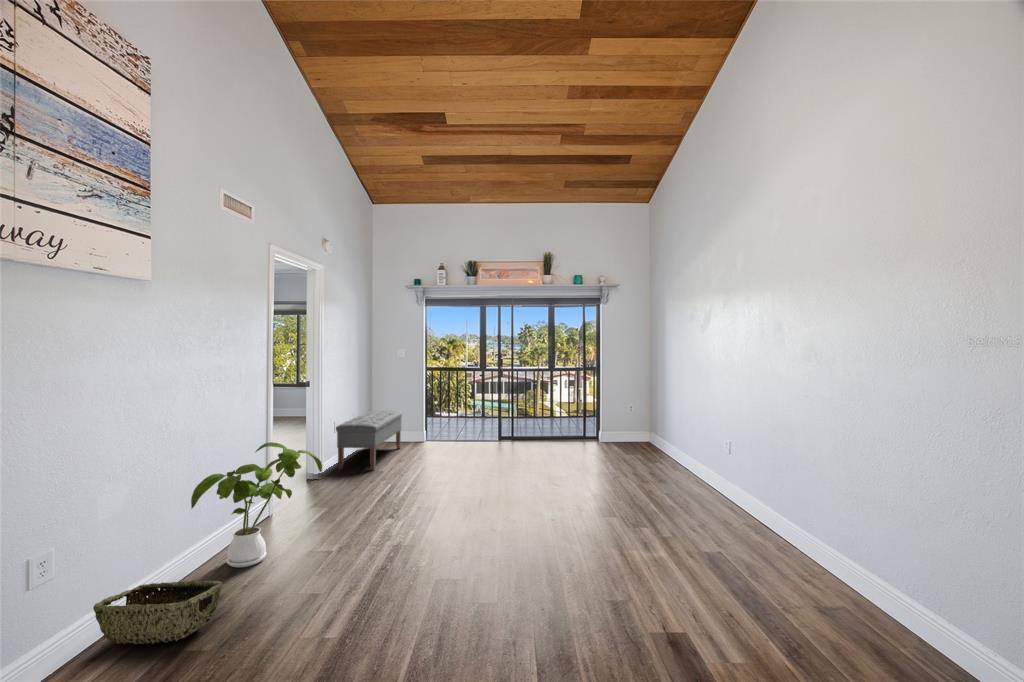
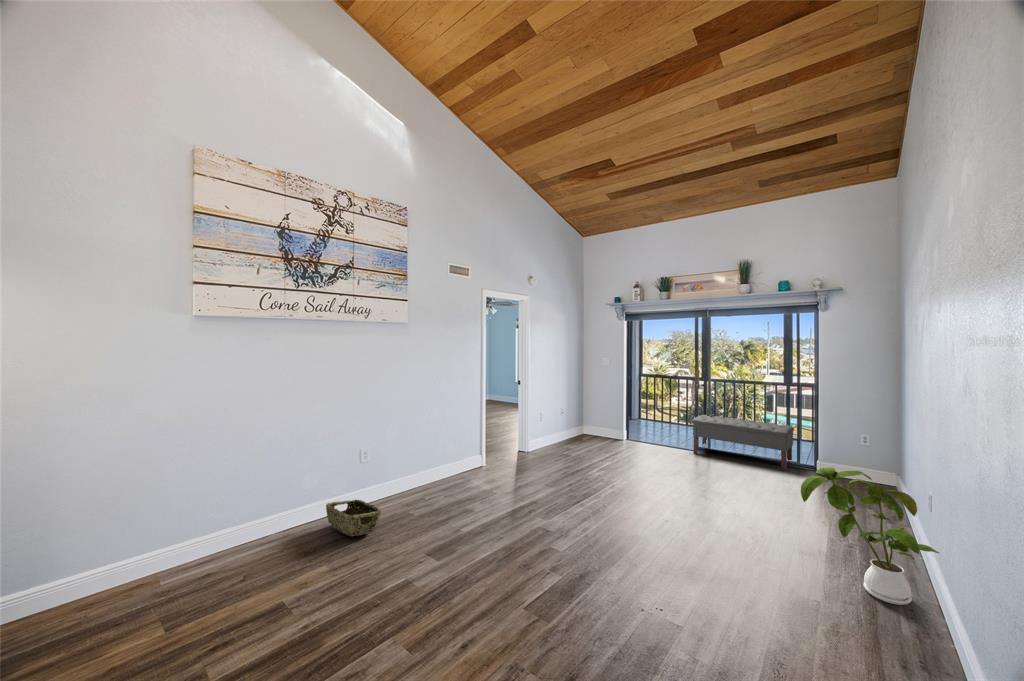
bench: present [336,410,402,470] -> present [692,415,794,471]
house plant: present [191,442,322,567] -> present [801,468,939,605]

